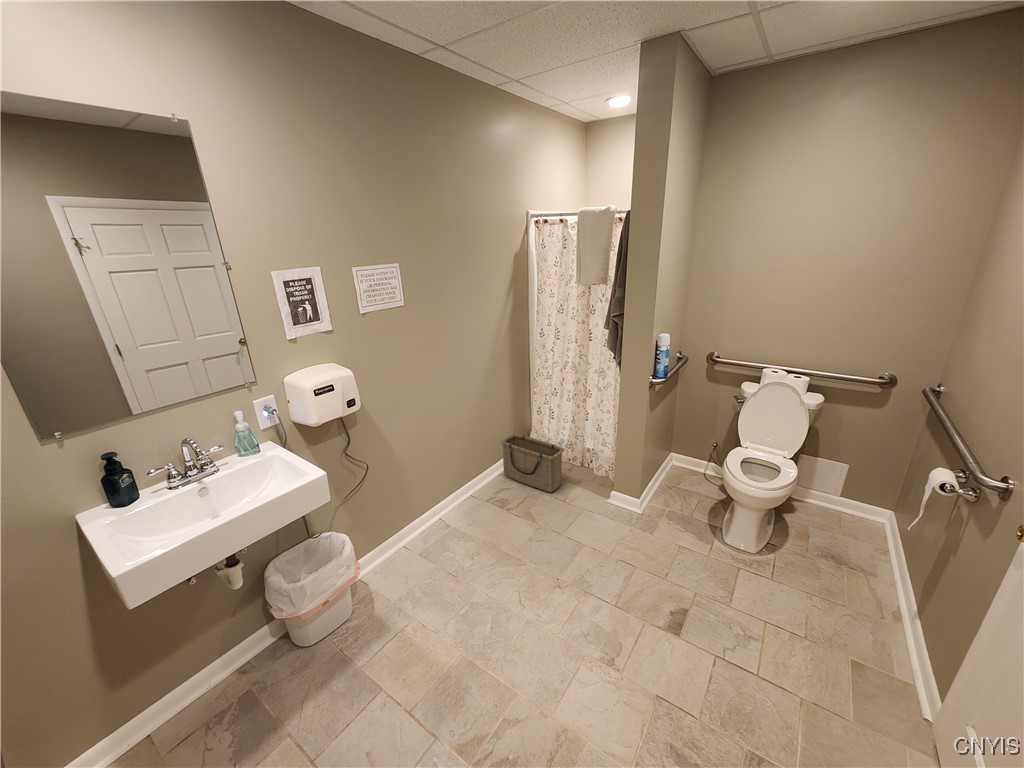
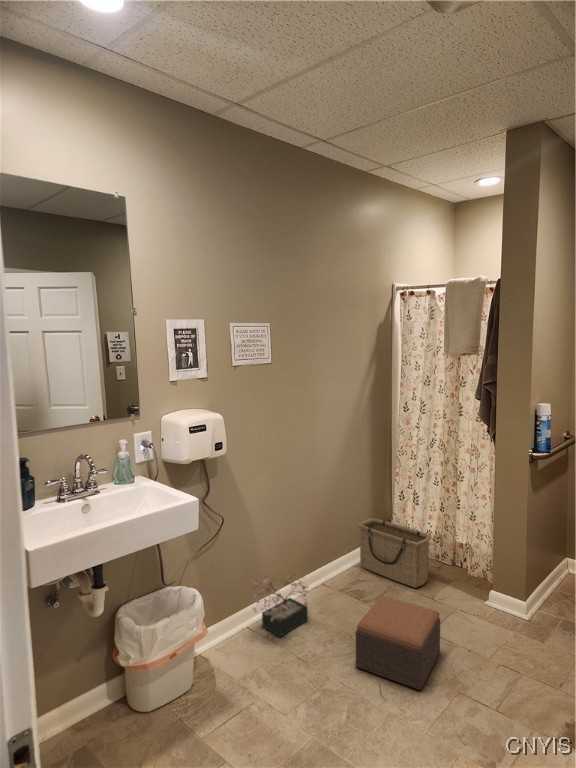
decorative plant: none [401,496,457,555] -> present [250,573,308,637]
footstool: none [498,512,570,593] -> present [356,596,440,690]

